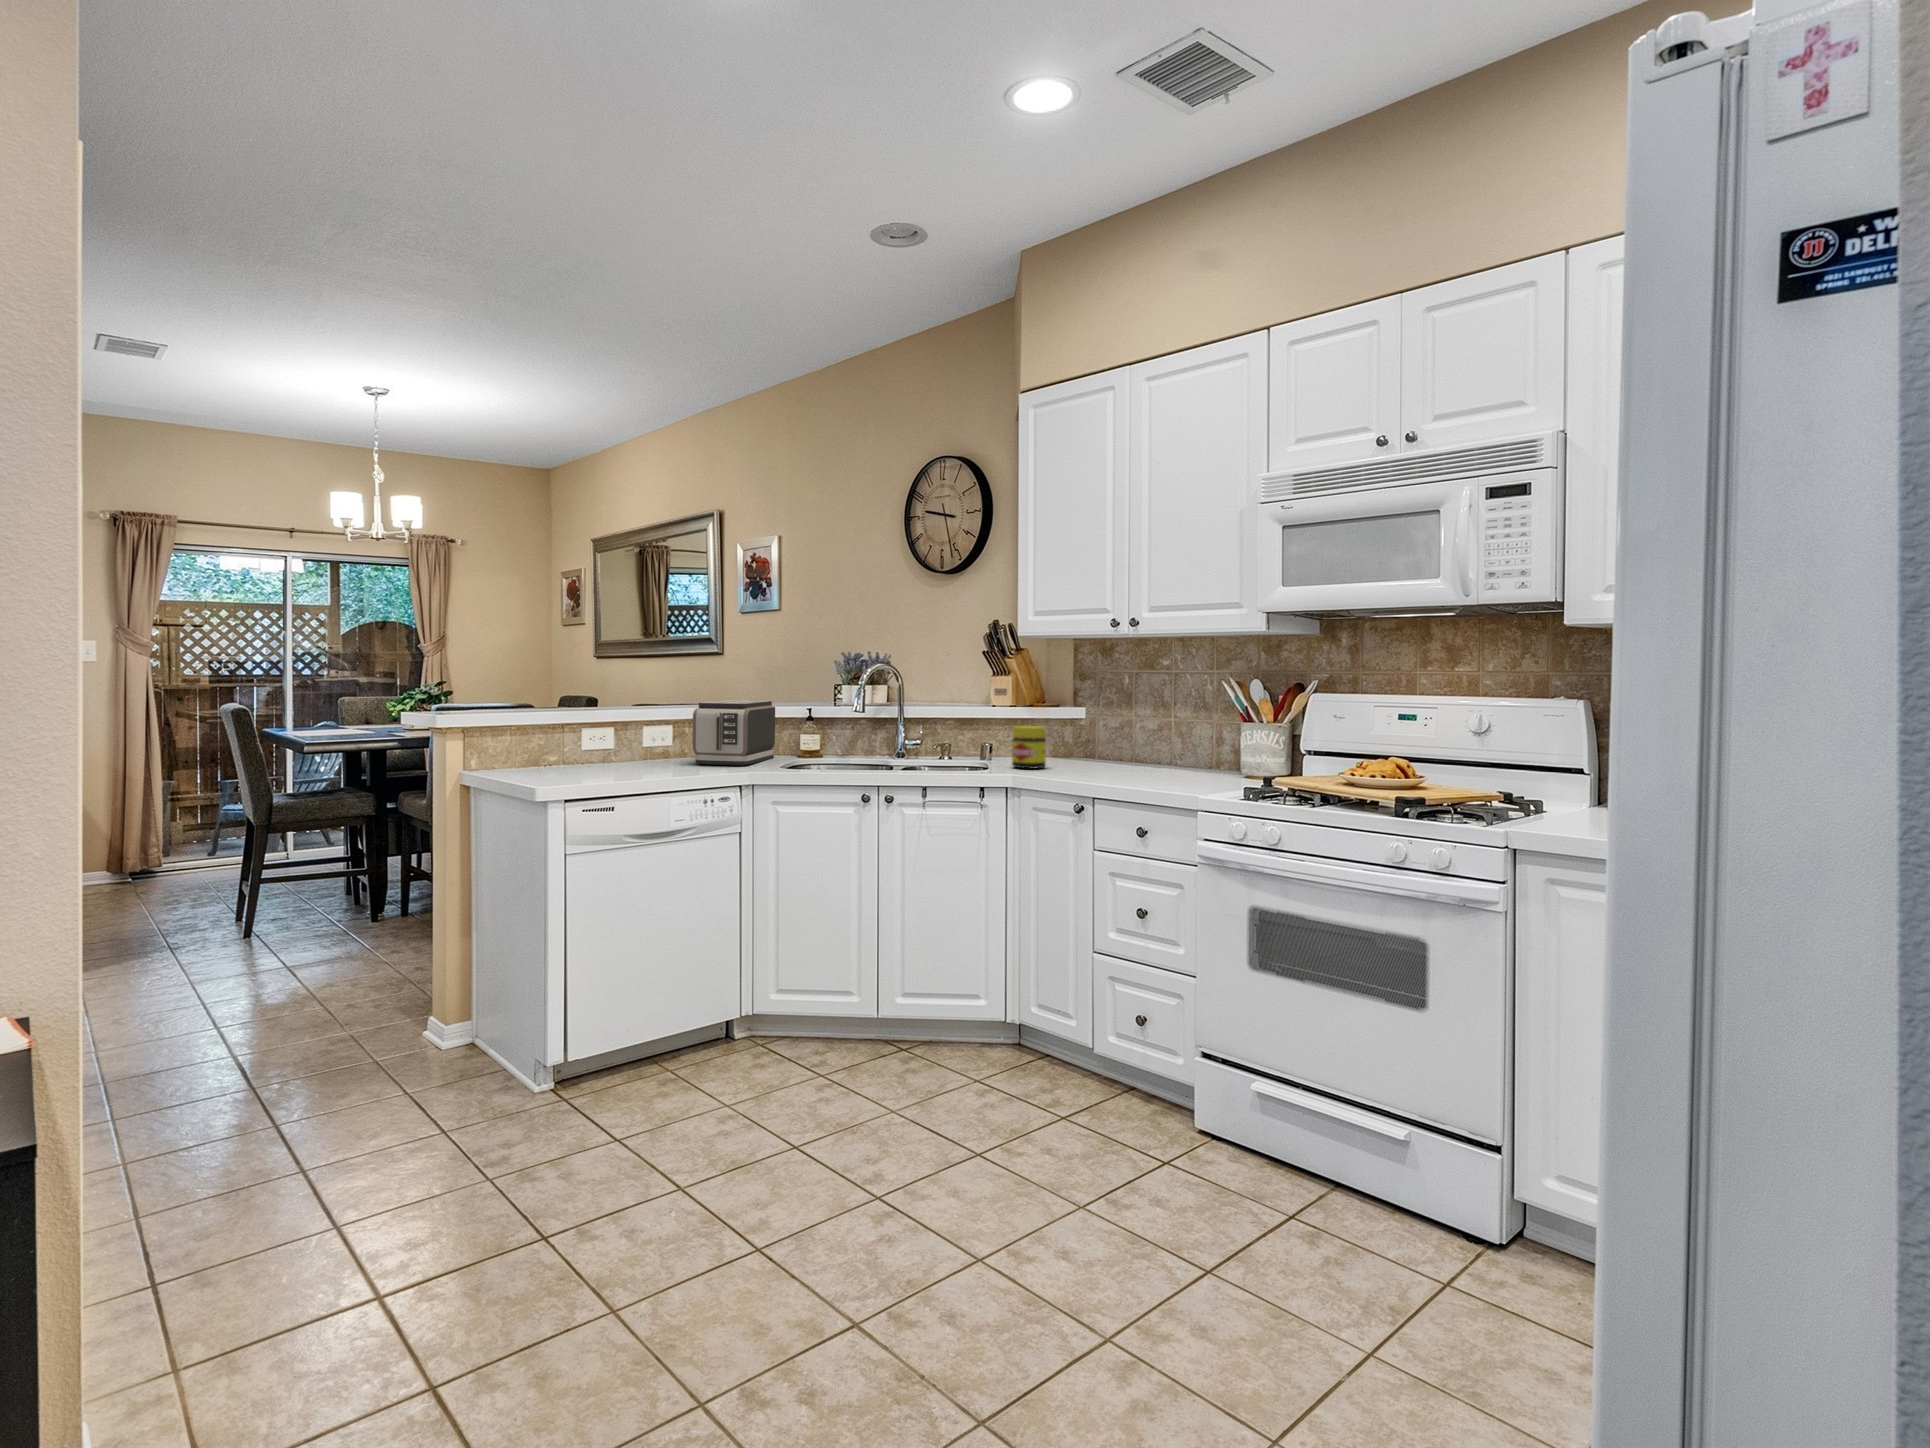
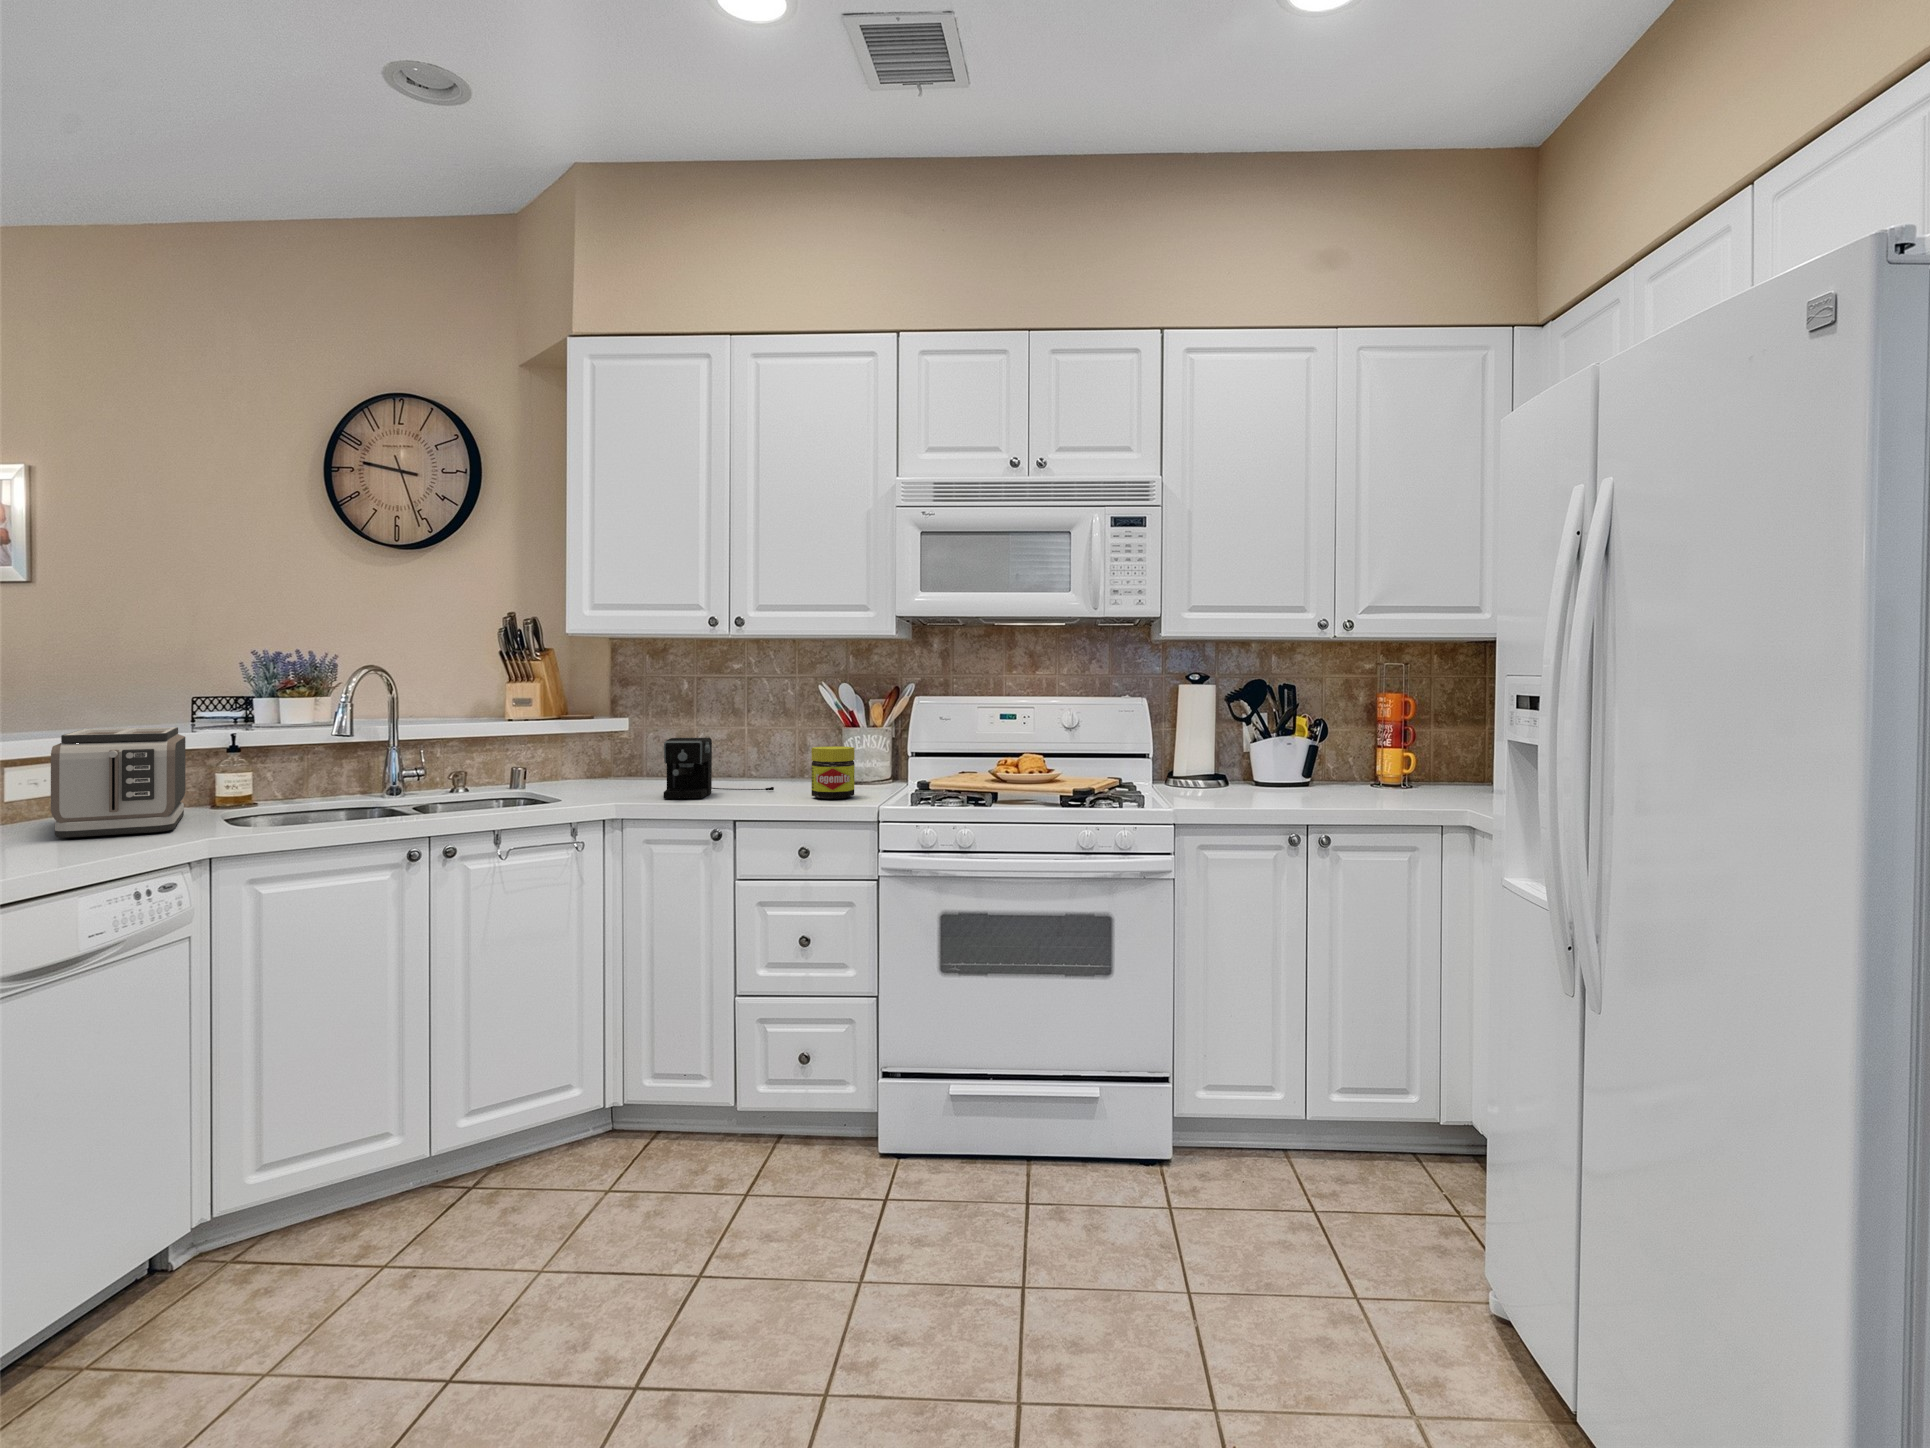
coffee maker: none [1055,724,1159,776] -> present [664,738,774,799]
jar: present [1012,726,1046,769] -> present [811,746,855,799]

